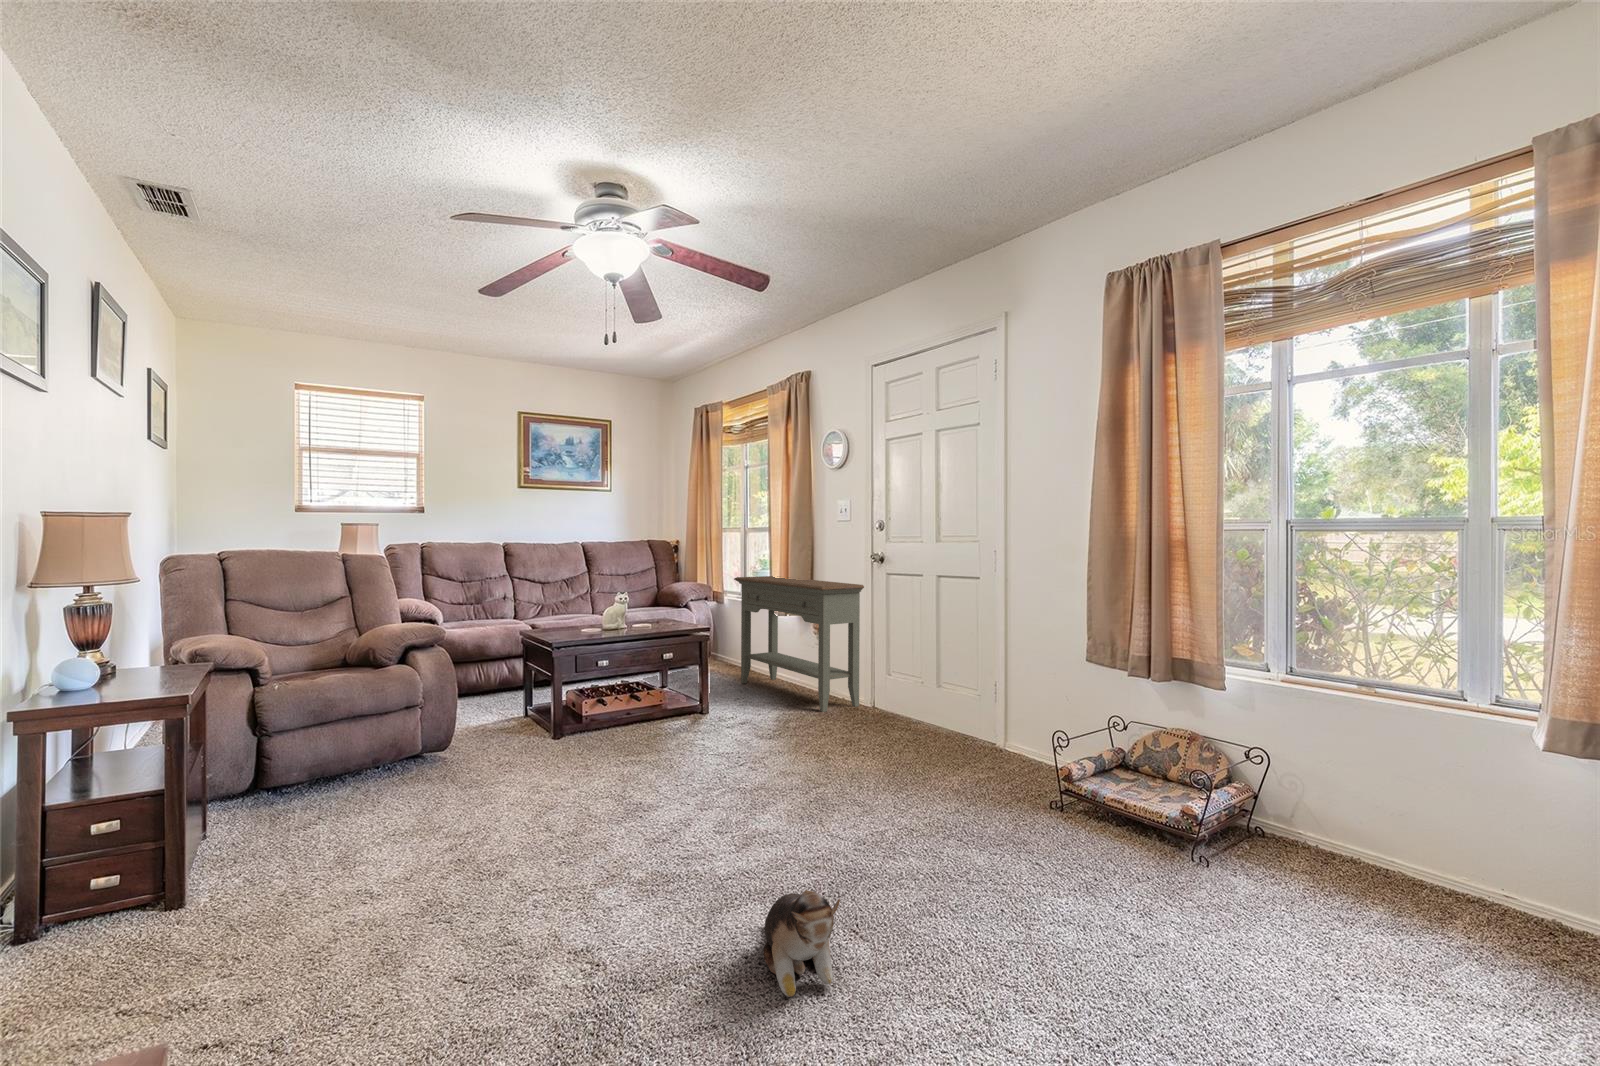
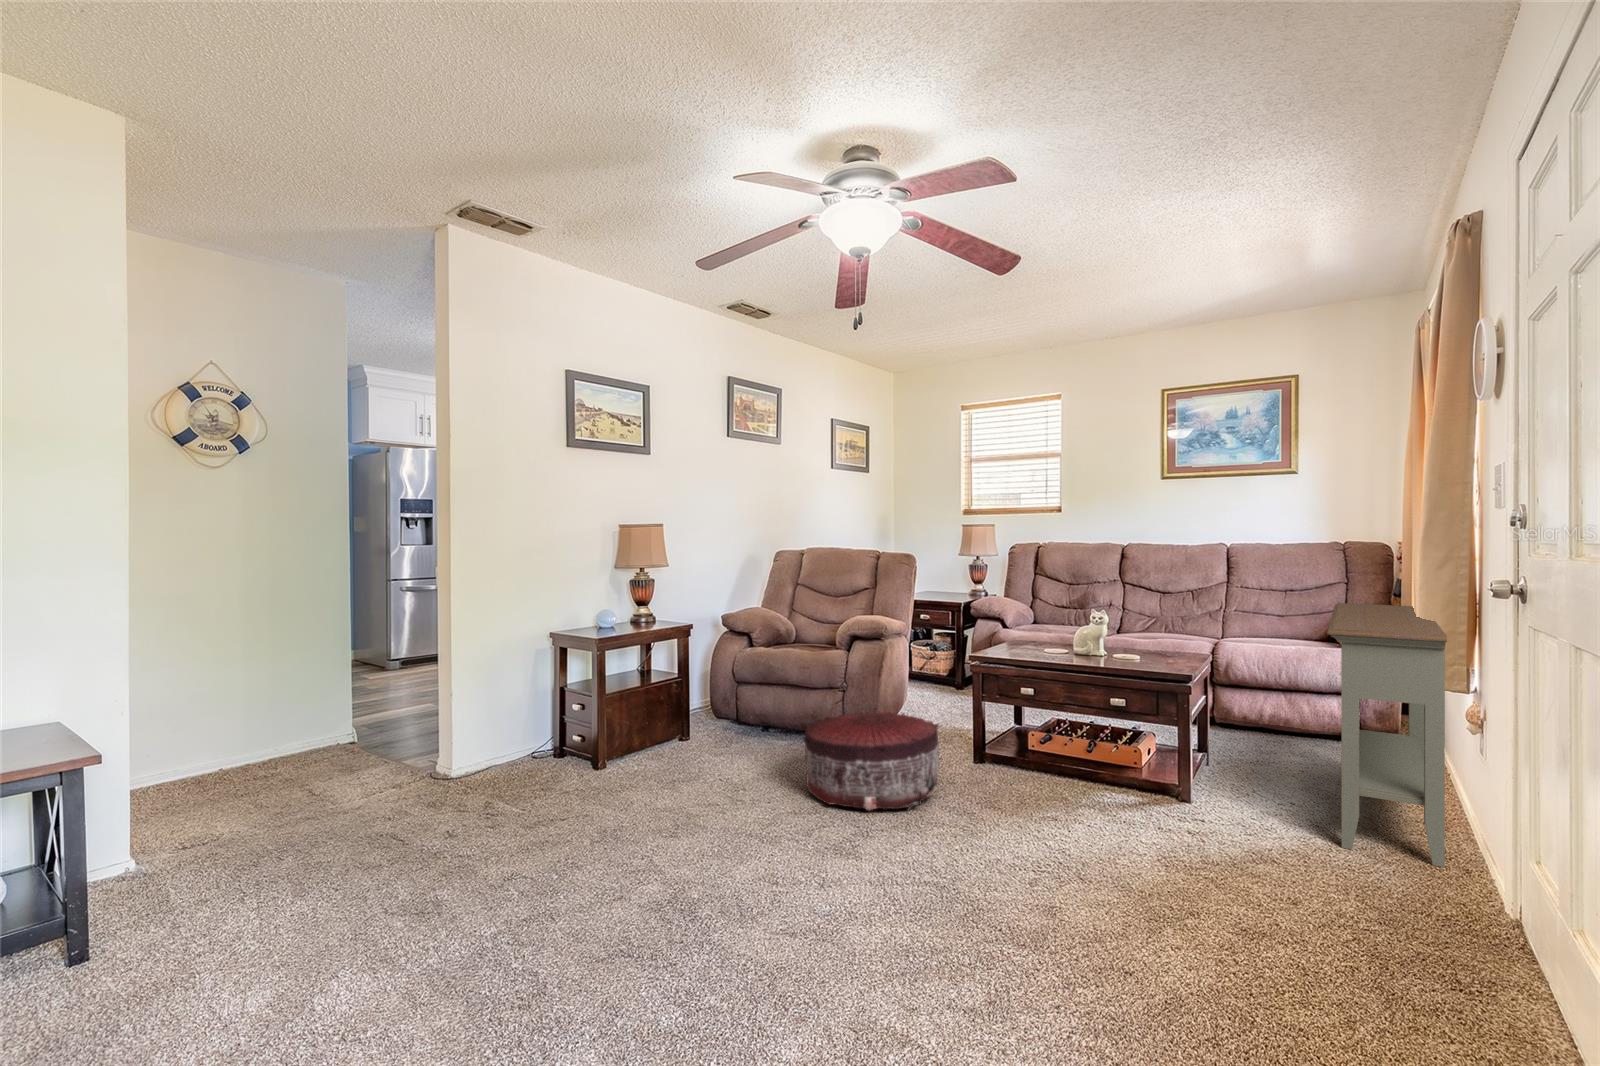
pouf: none [495,701,642,800] -> present [804,712,939,810]
plush toy: present [763,890,840,997] -> none [448,896,630,1006]

